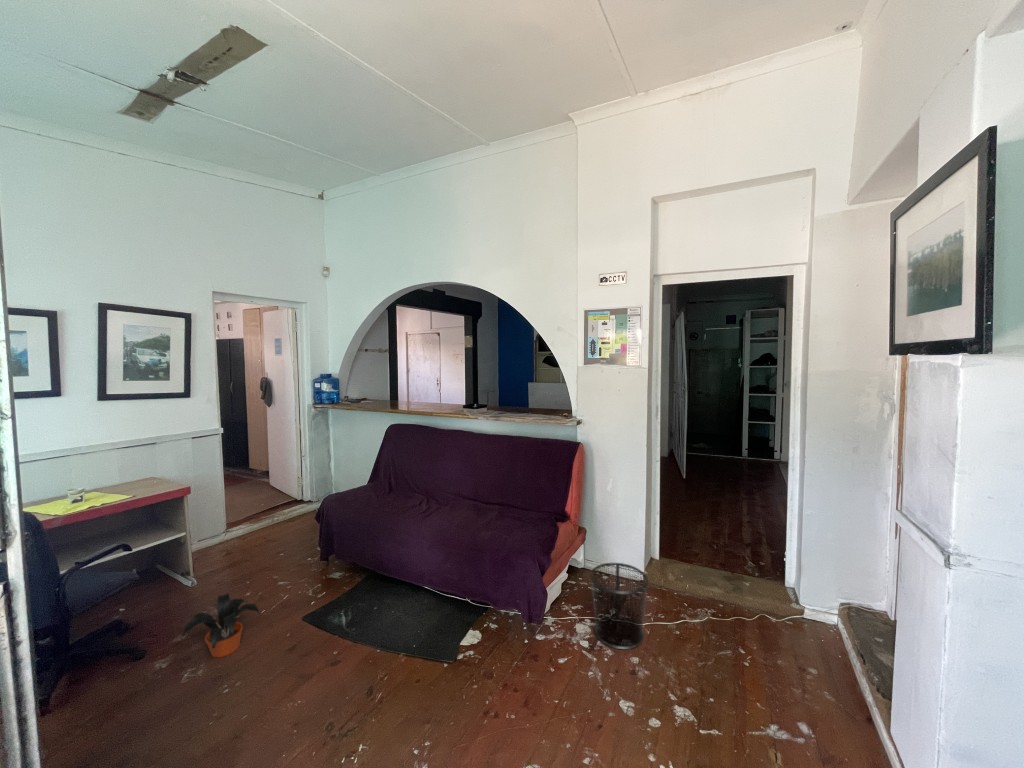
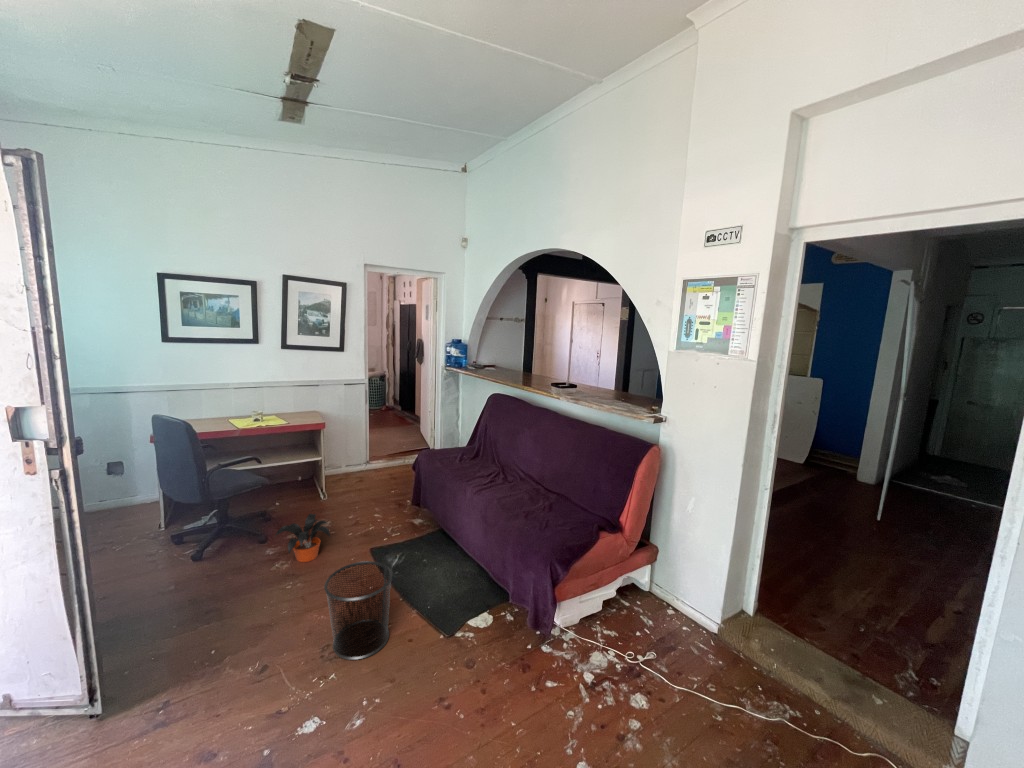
waste bin: present [590,563,648,649] -> present [324,561,392,660]

